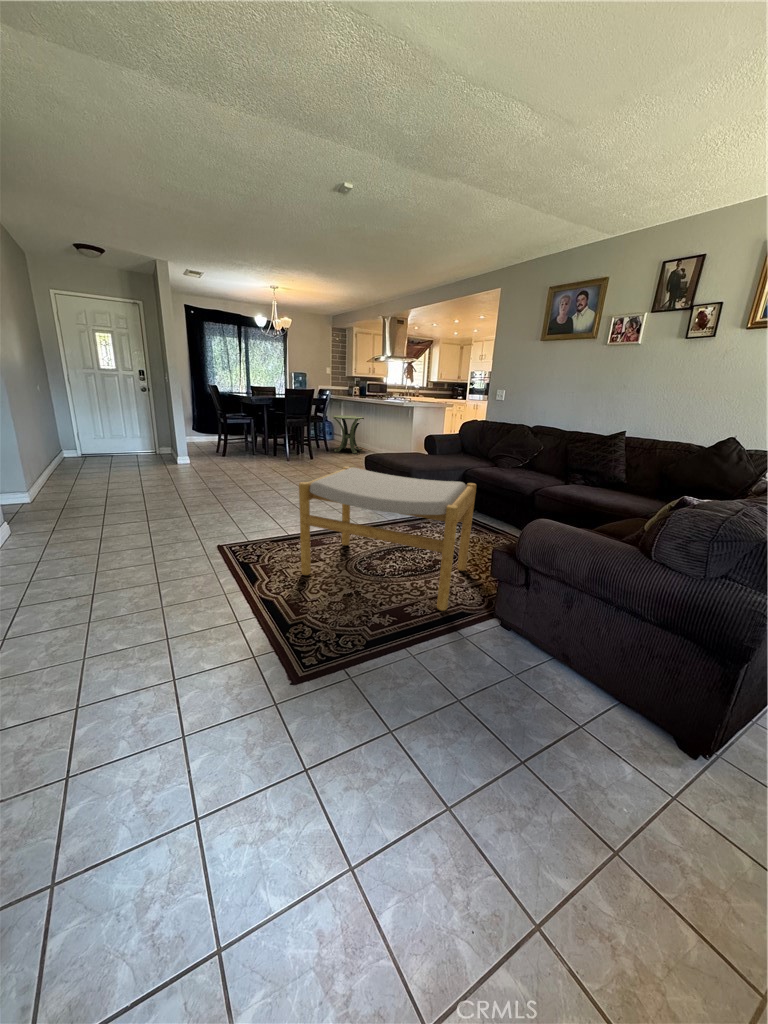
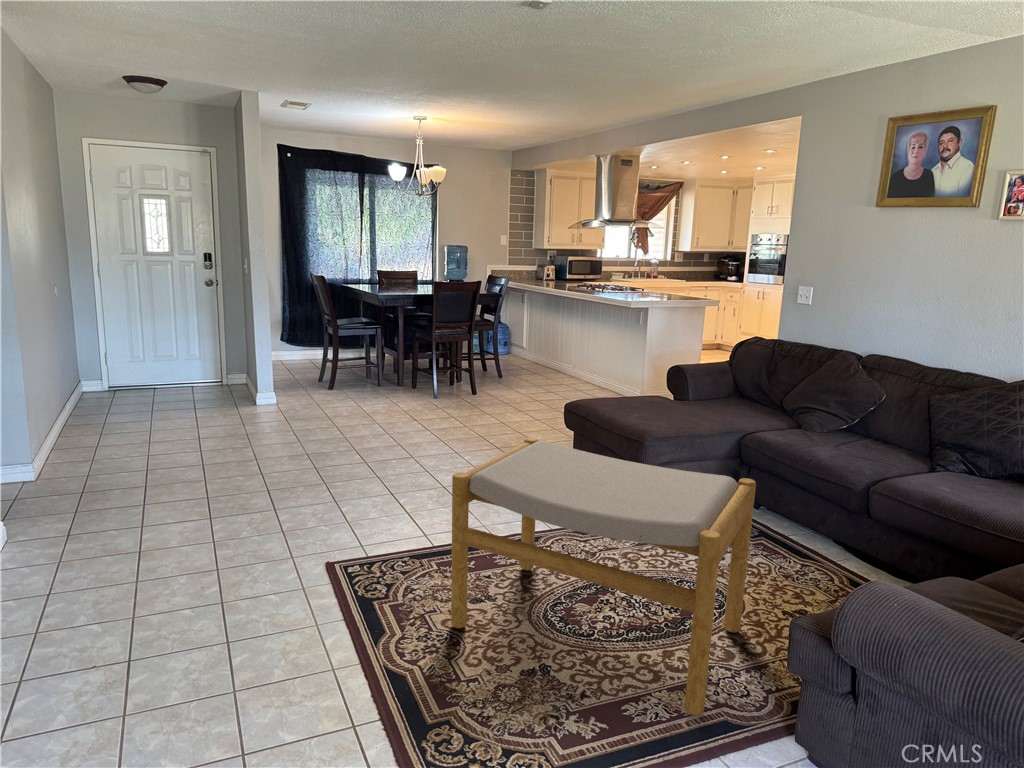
side table: present [333,415,364,453] -> none [511,316,565,381]

